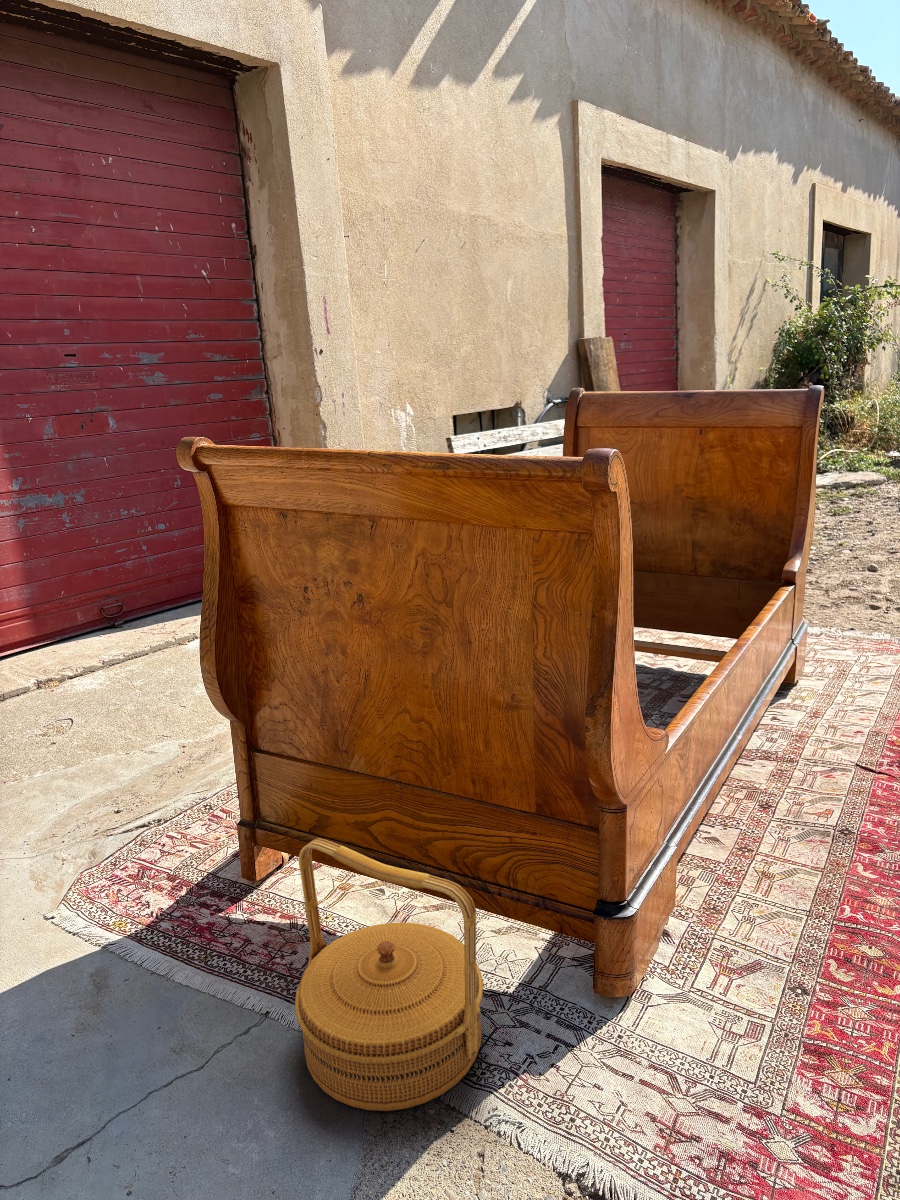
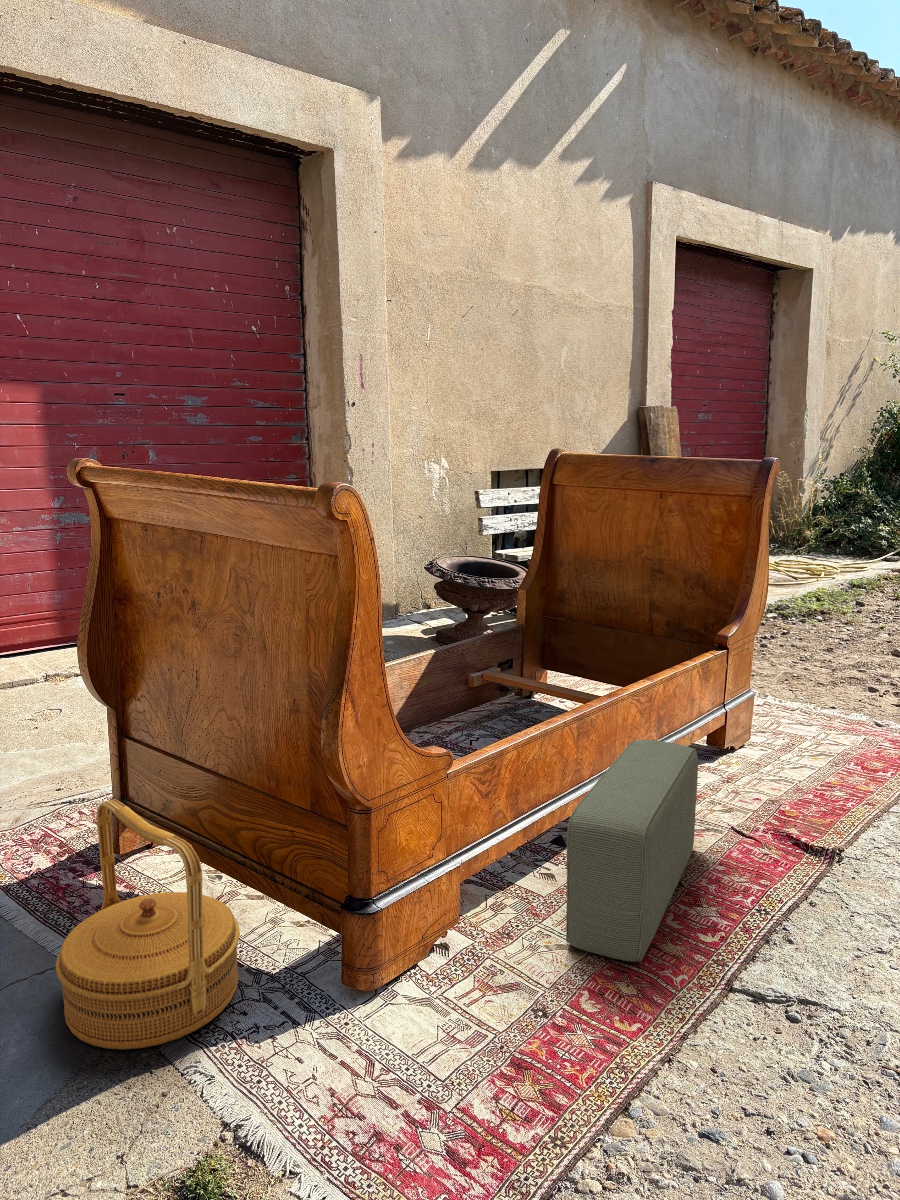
pouf: none [754,697,863,924] -> present [566,740,698,962]

